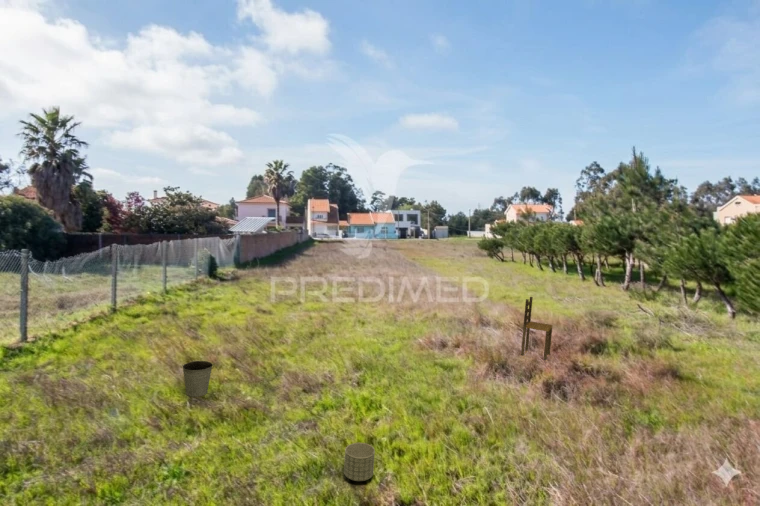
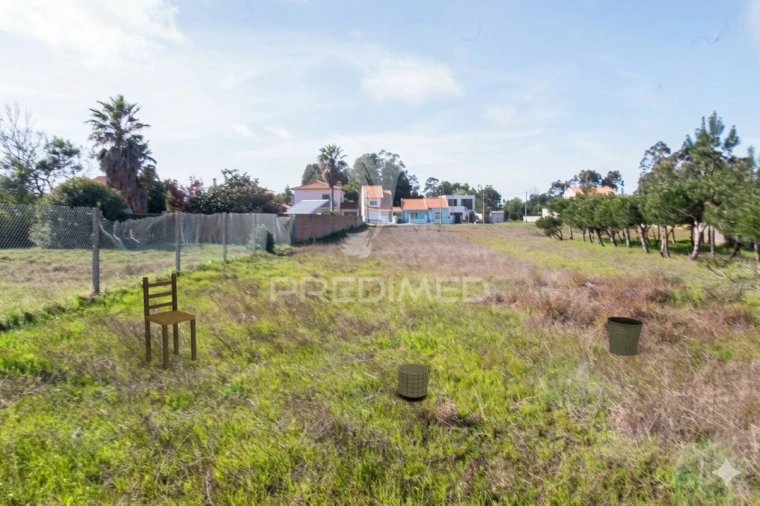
chair: present [521,297,552,360] -> present [143,273,197,369]
bucket: present [182,361,214,397] -> present [606,317,643,356]

